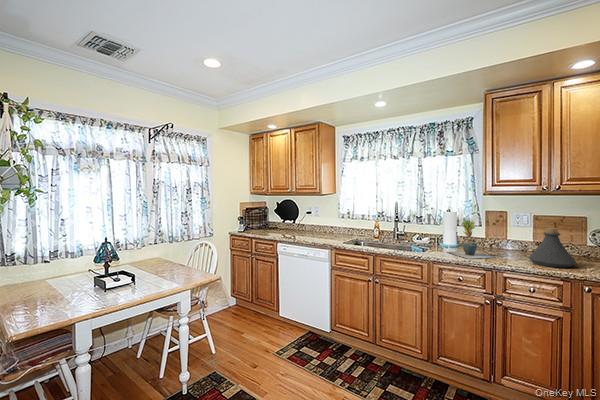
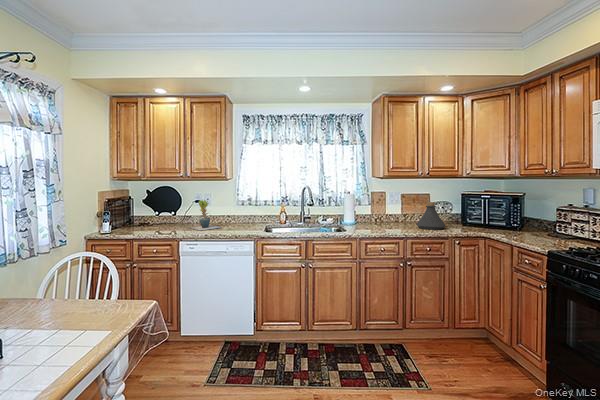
potted plant: present [448,220,493,259] -> present [190,200,221,230]

